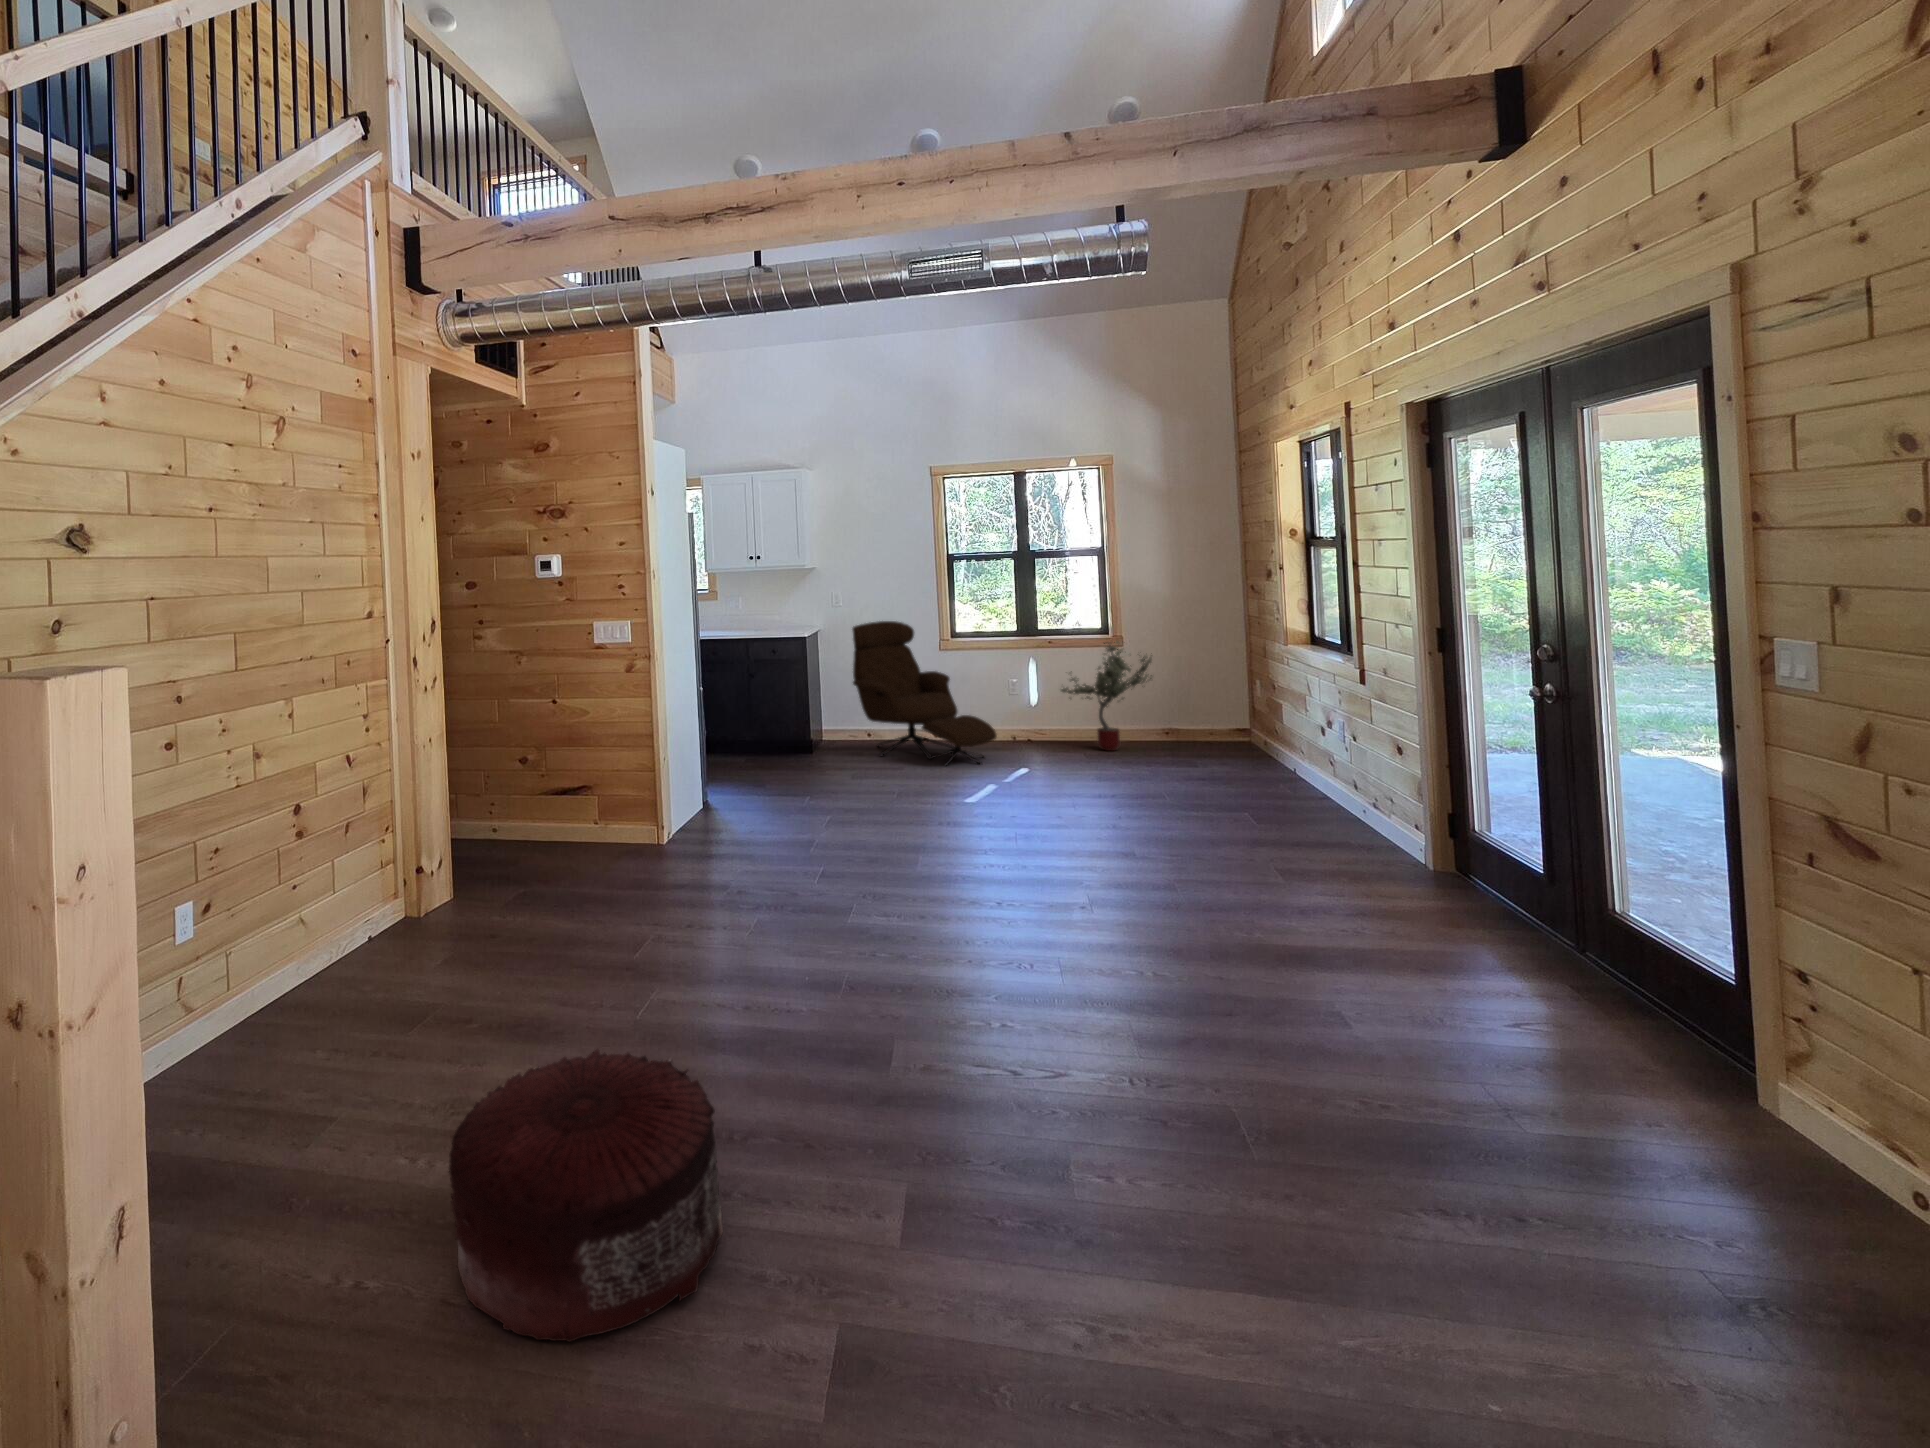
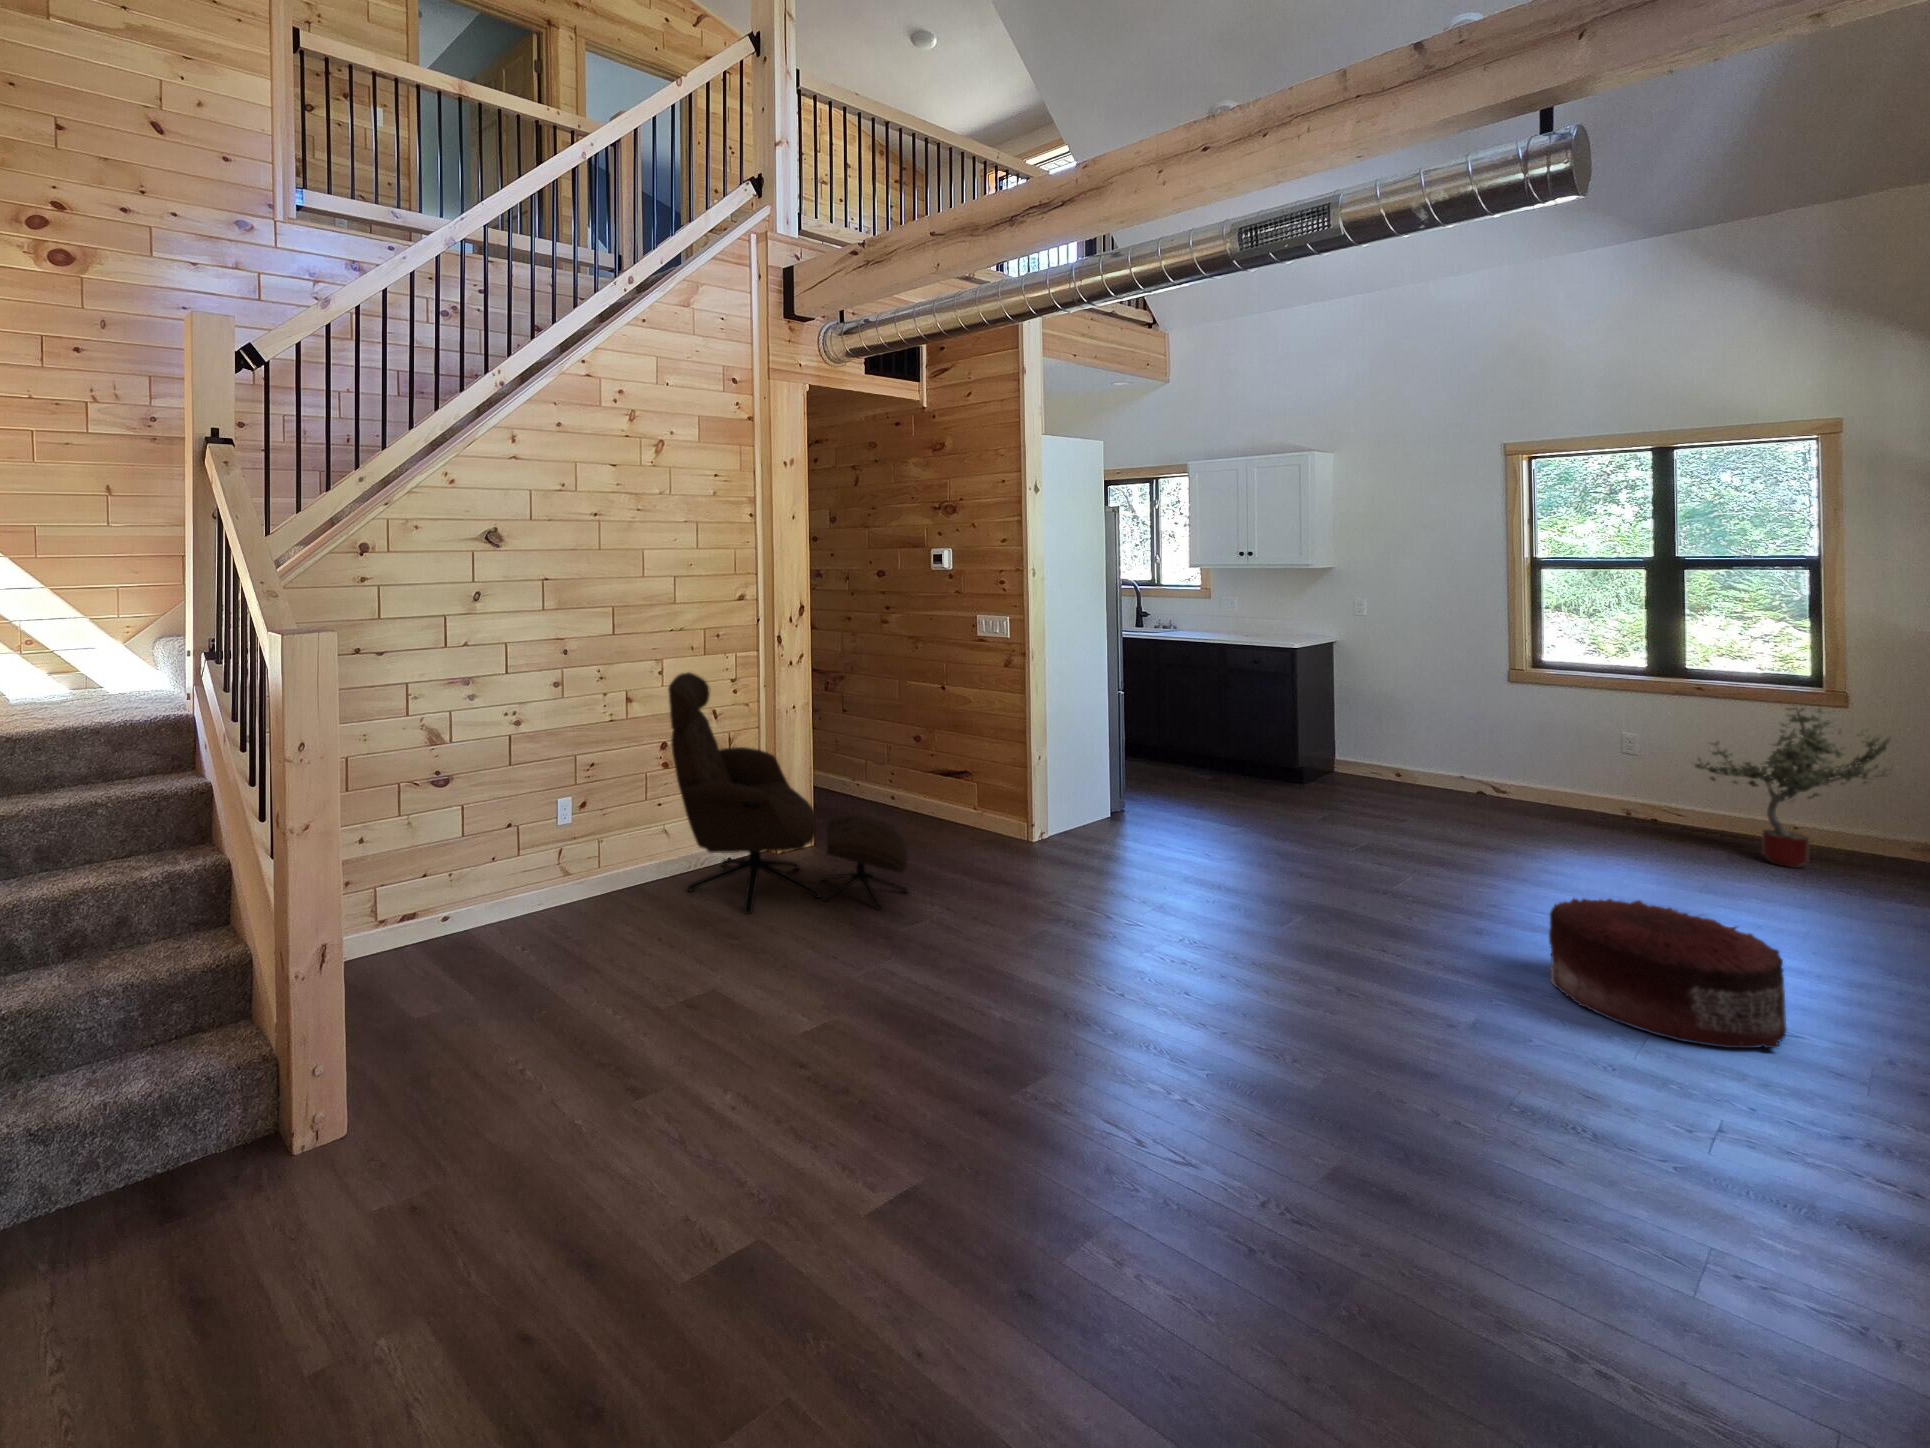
lounge chair: present [852,621,997,766] -> present [668,672,908,914]
pouf: present [449,1049,723,1342] -> present [1549,898,1787,1048]

